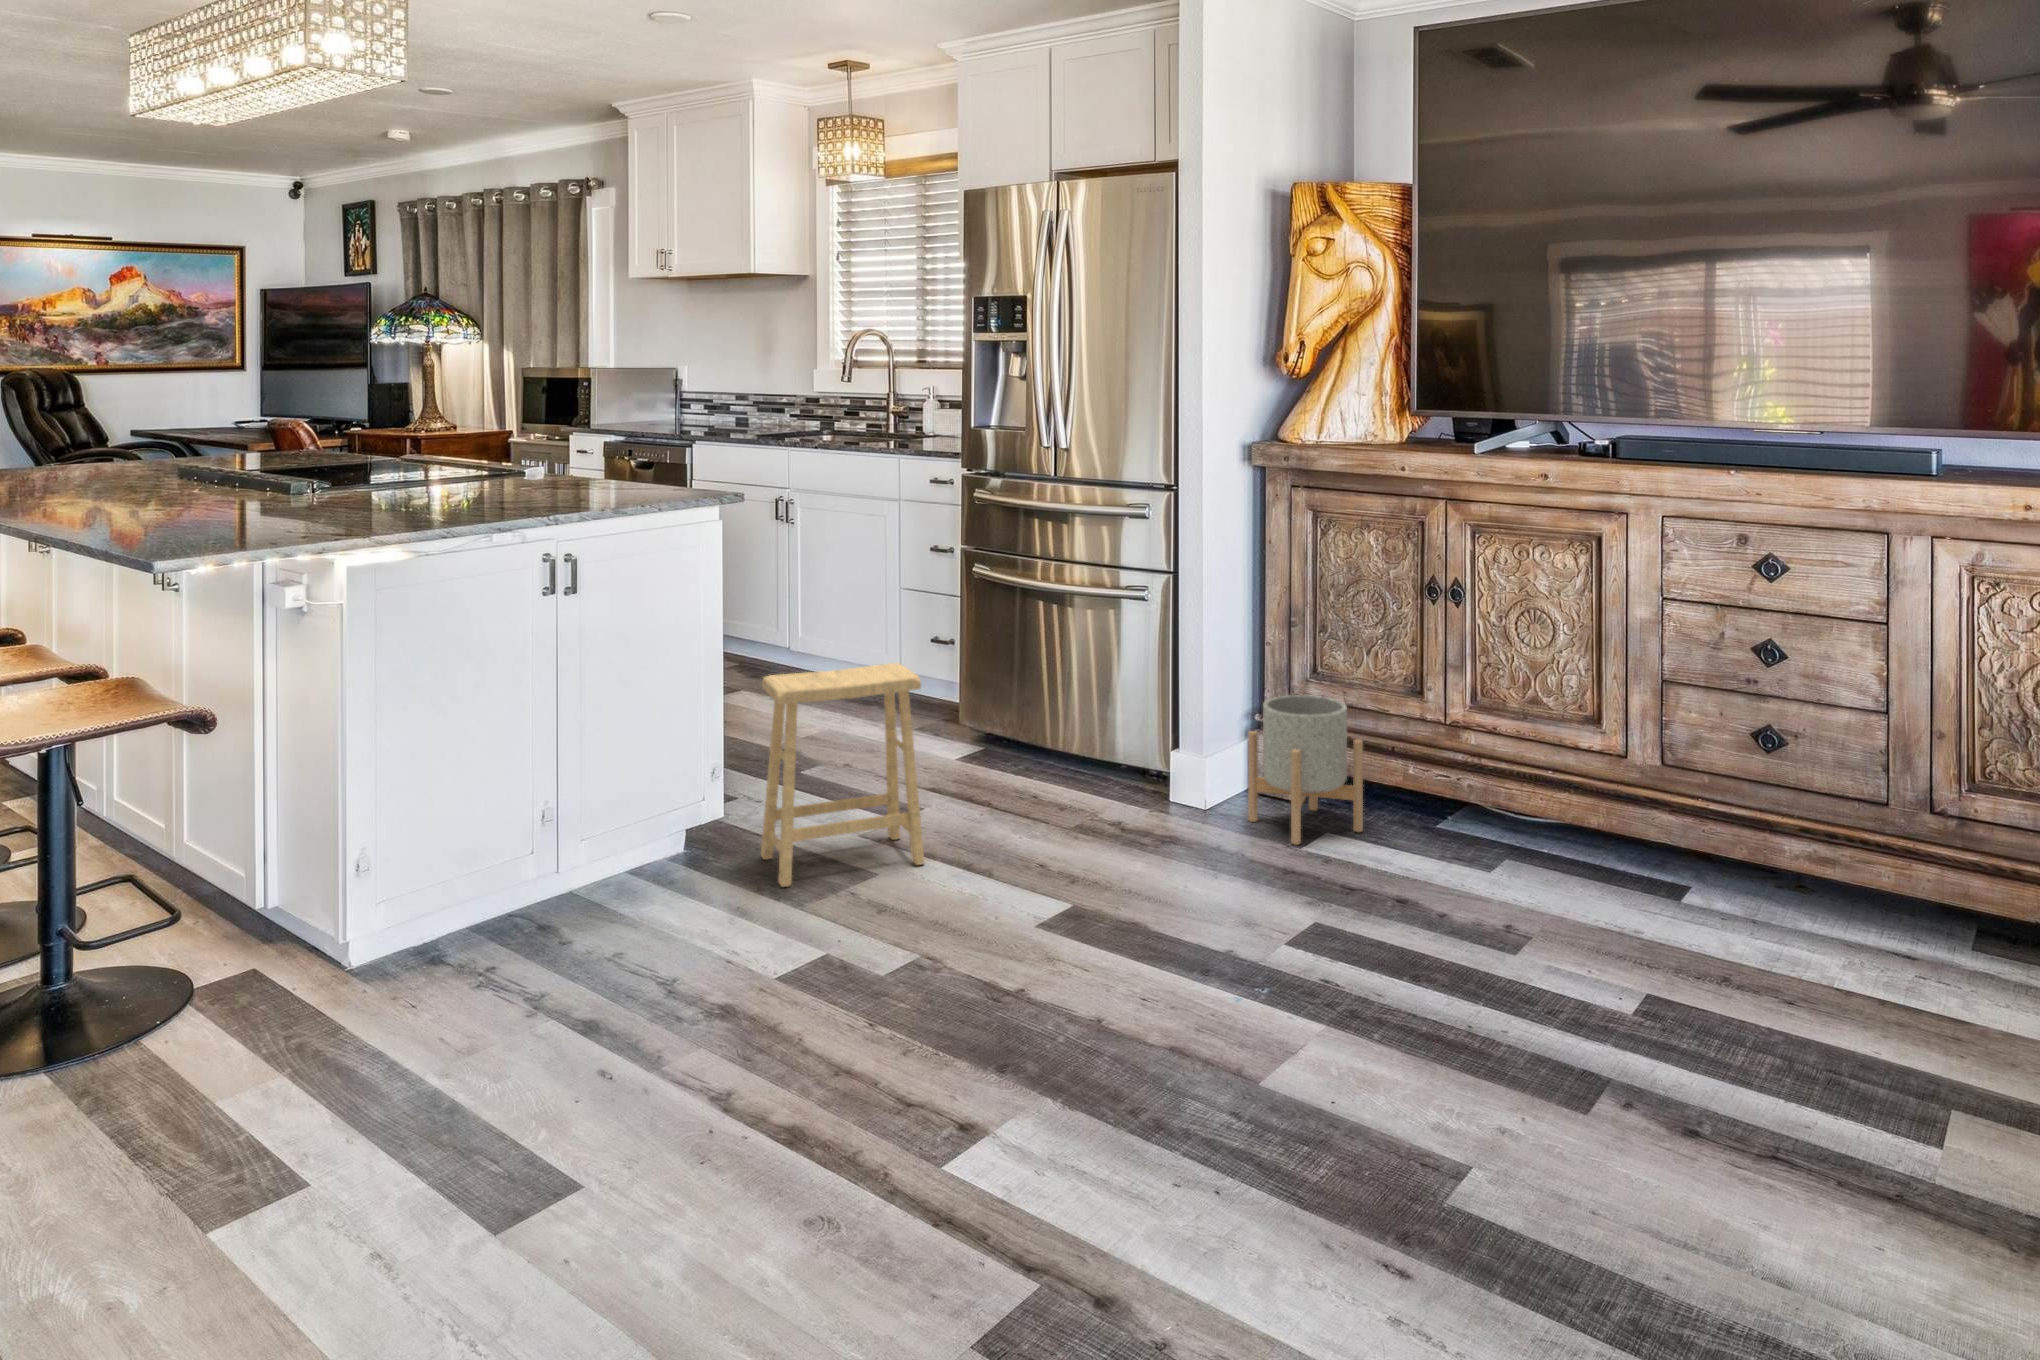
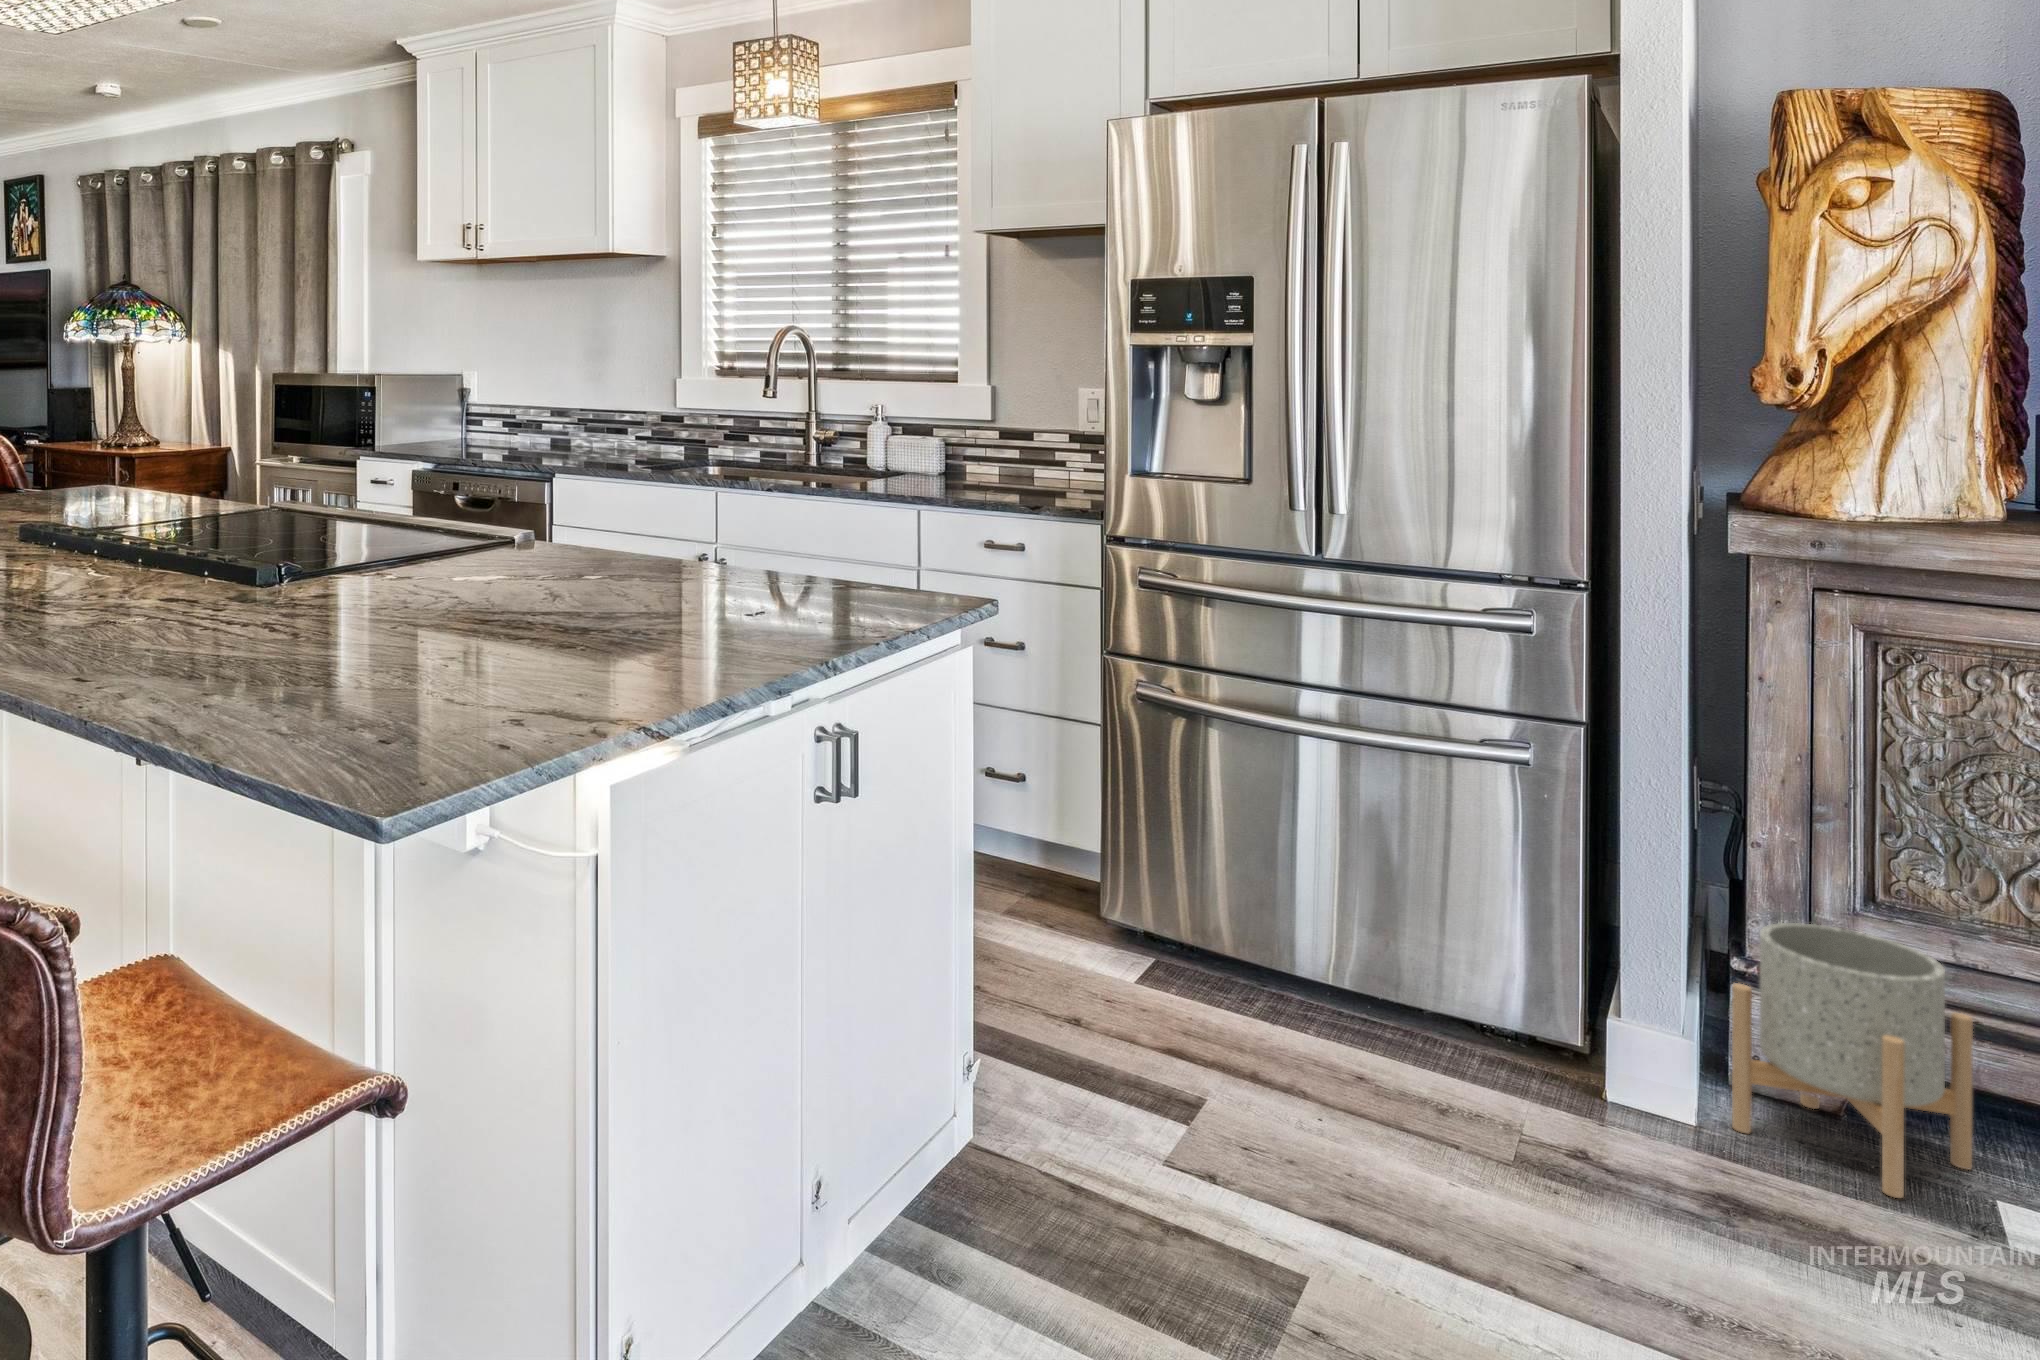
footstool: present [761,663,924,887] -> none [1009,869,1307,1274]

